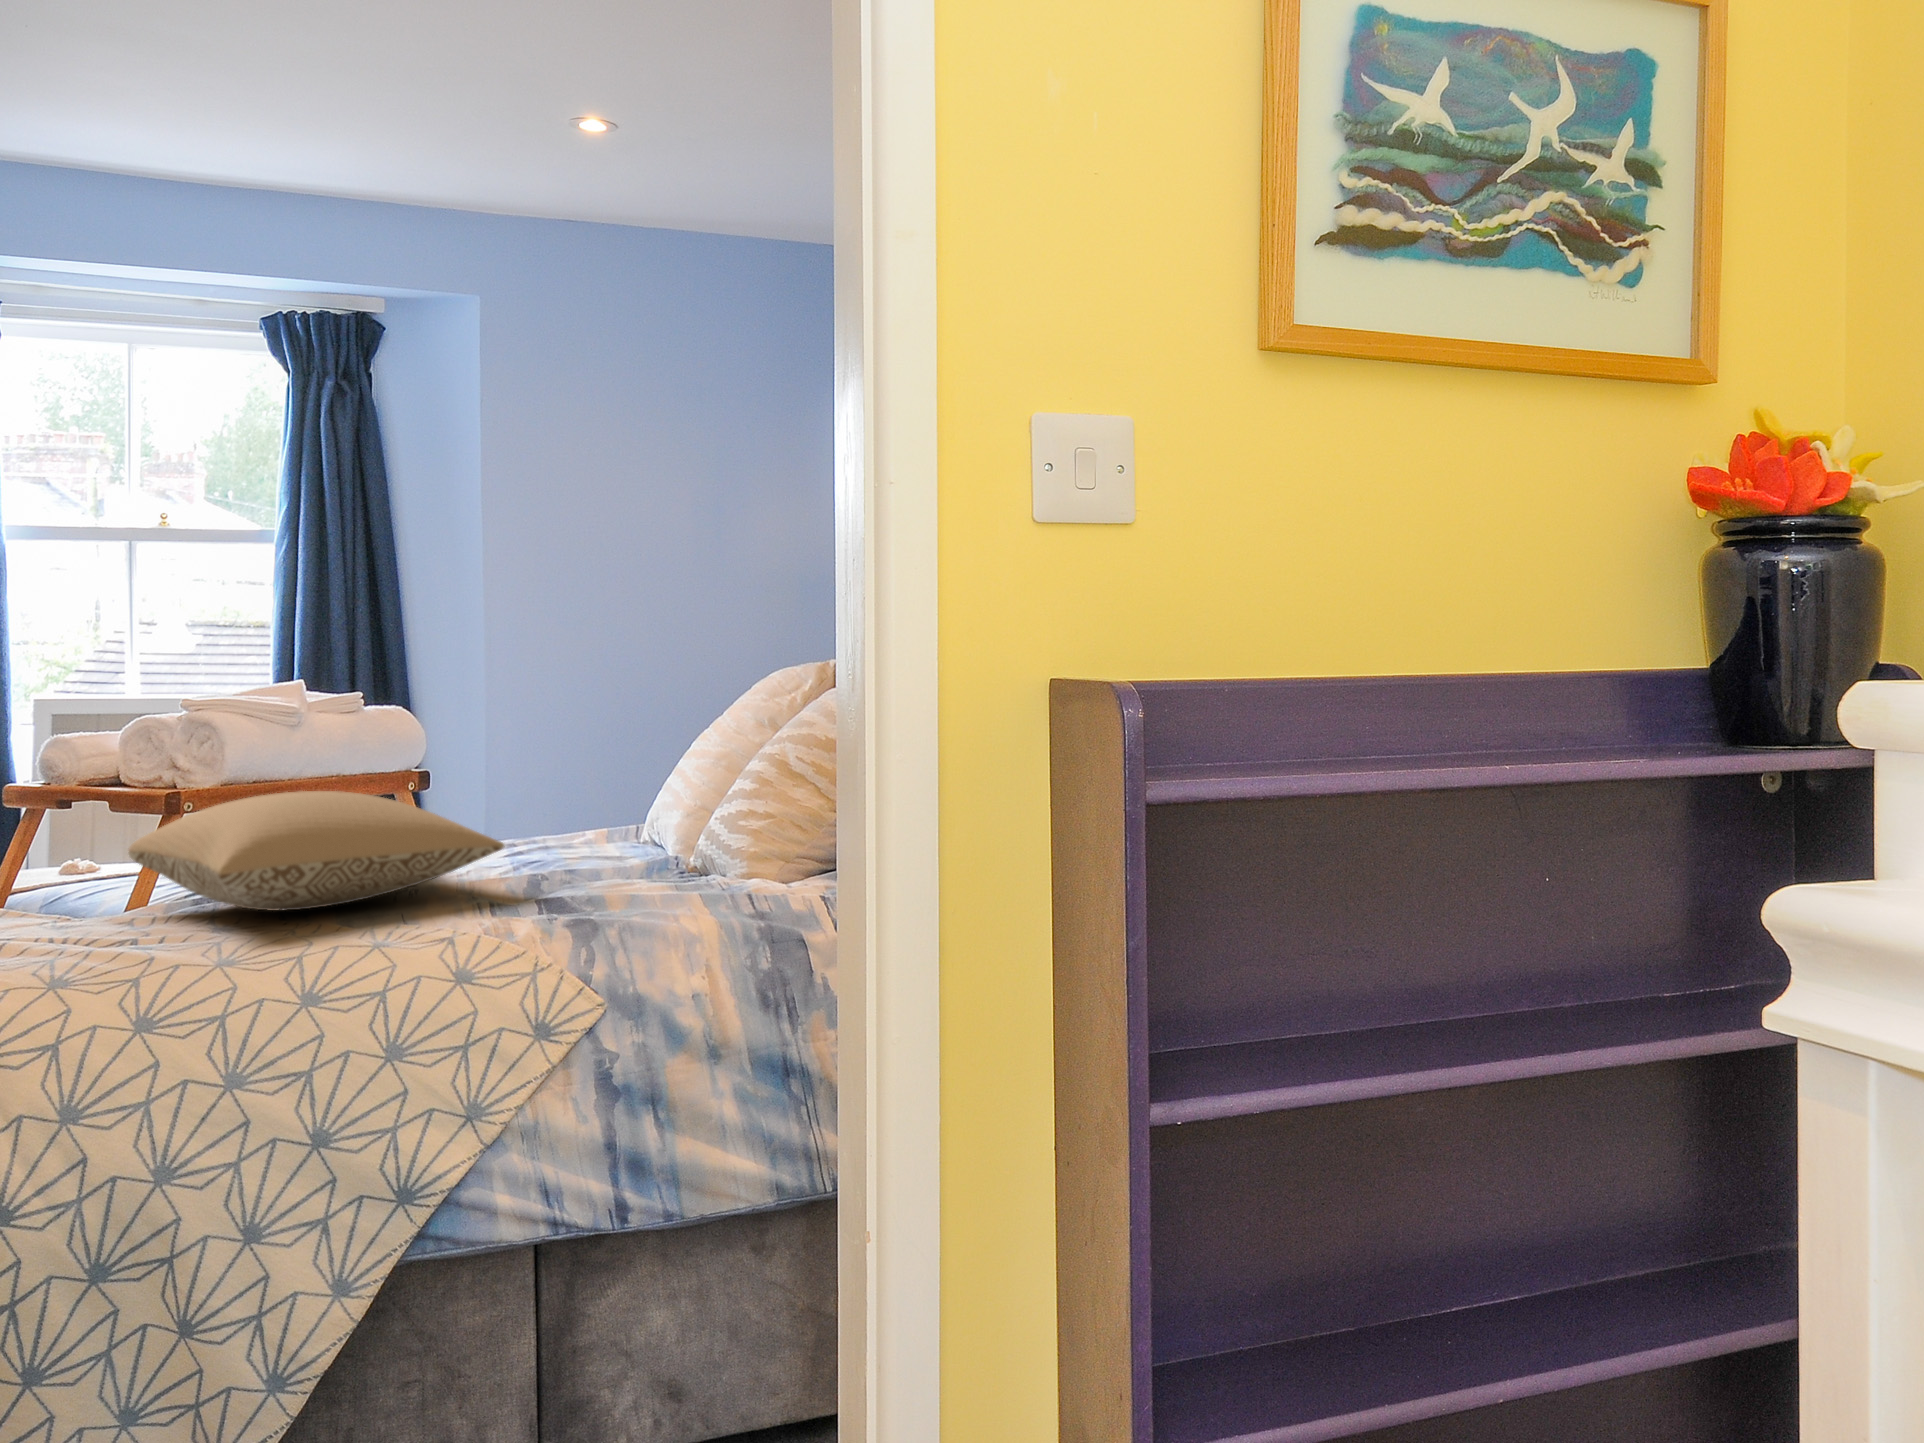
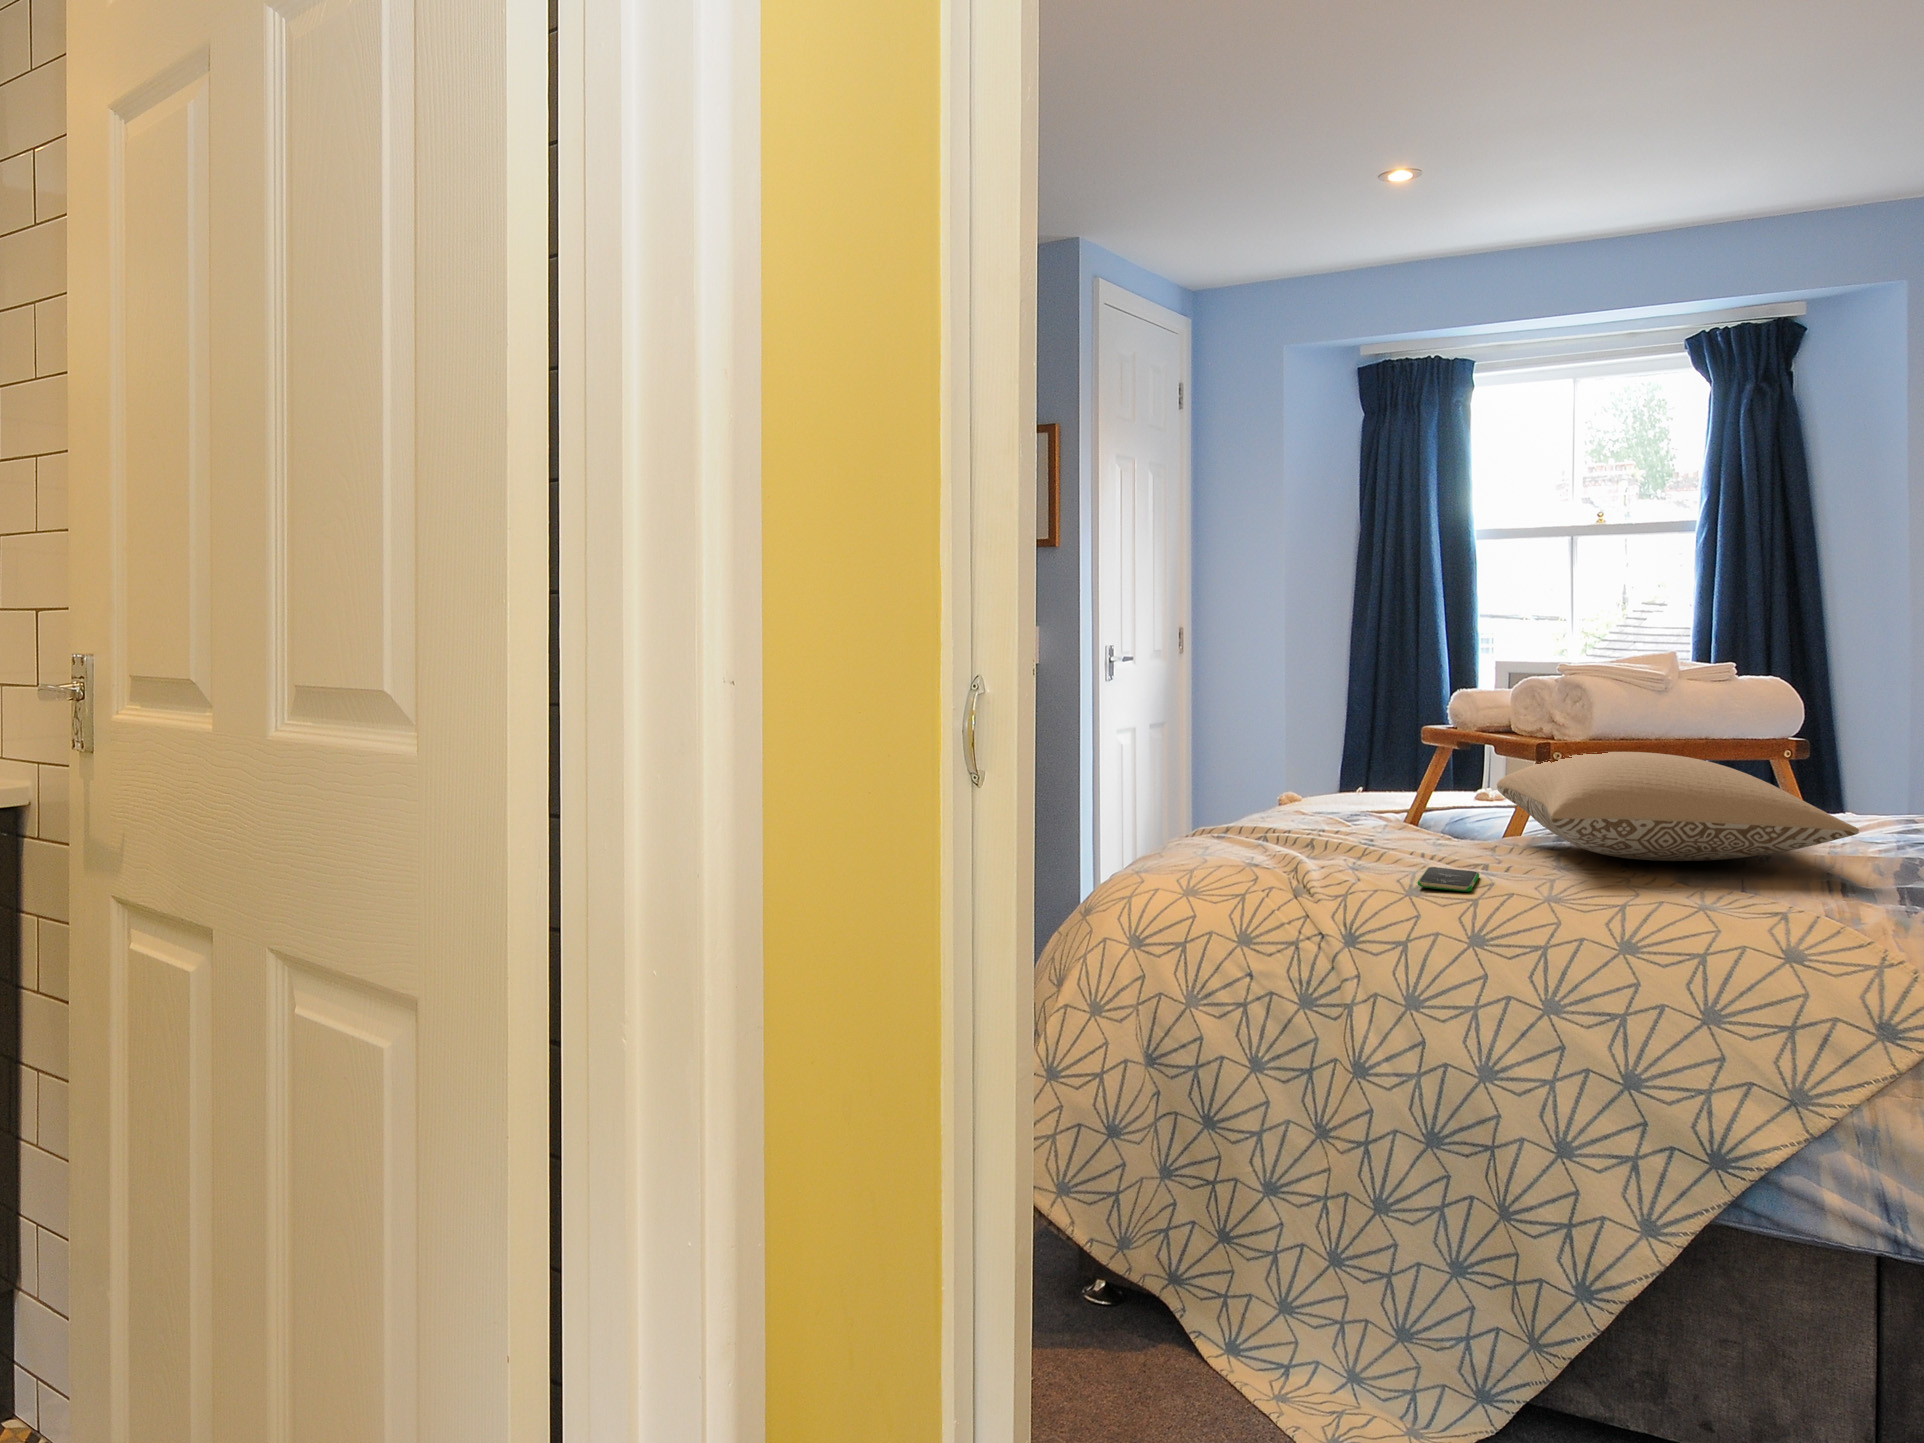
smartphone: none [70,952,138,979] -> present [1417,867,1479,892]

